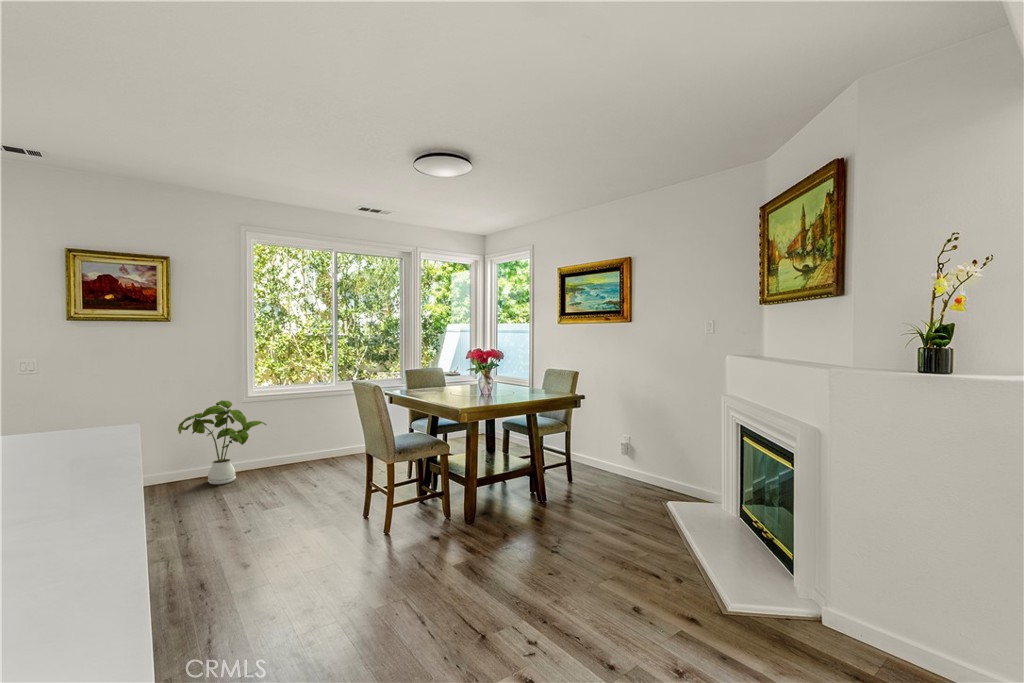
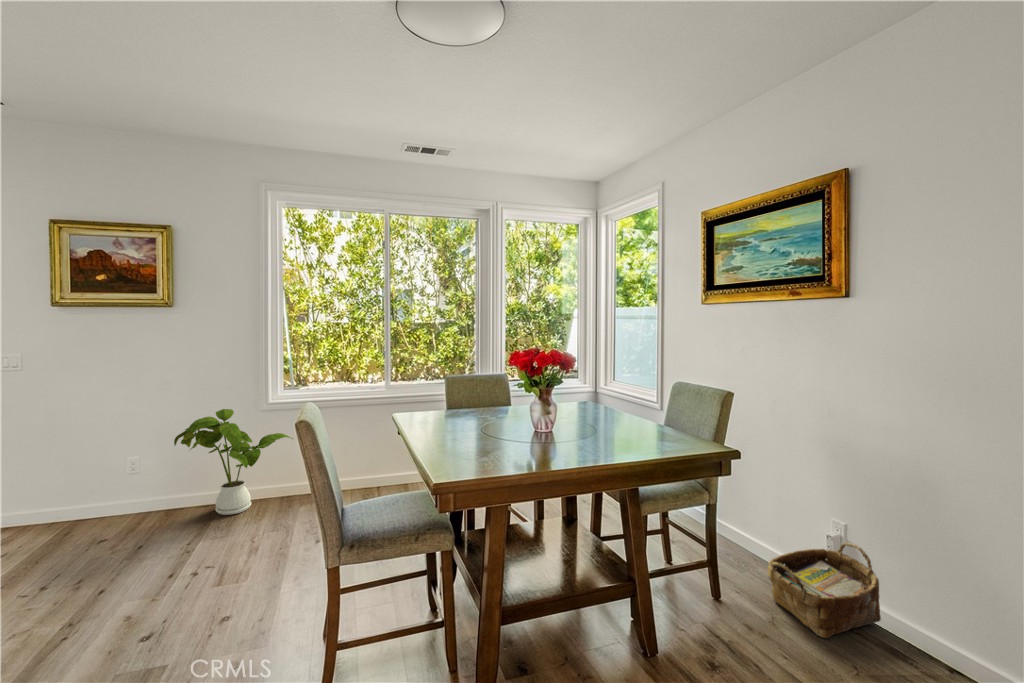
woven basket: none [597,448,647,491] -> present [768,542,881,638]

